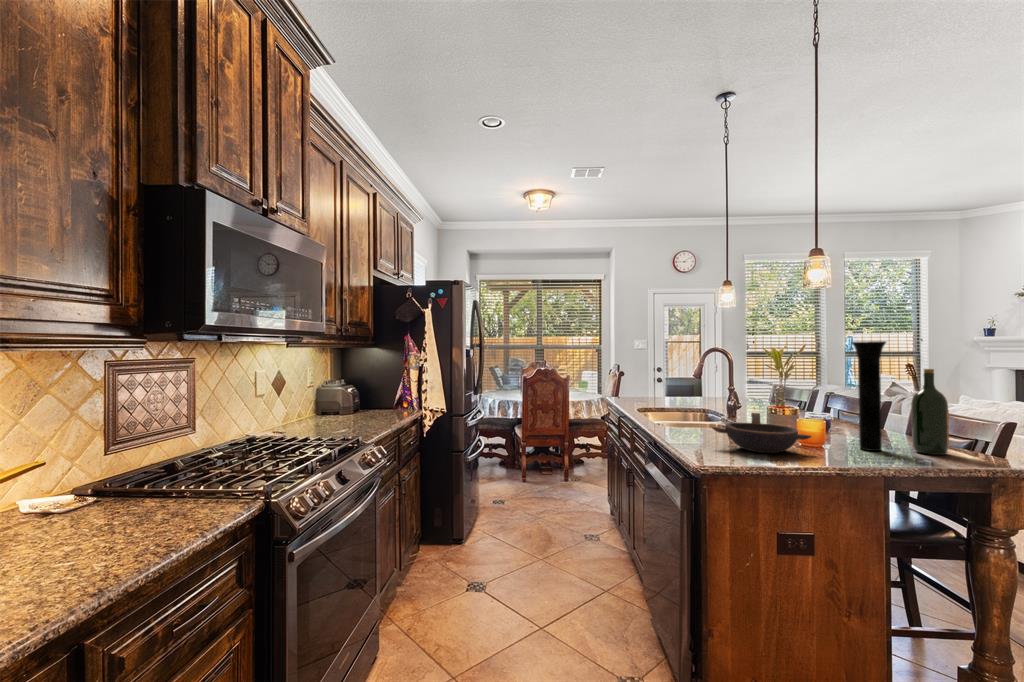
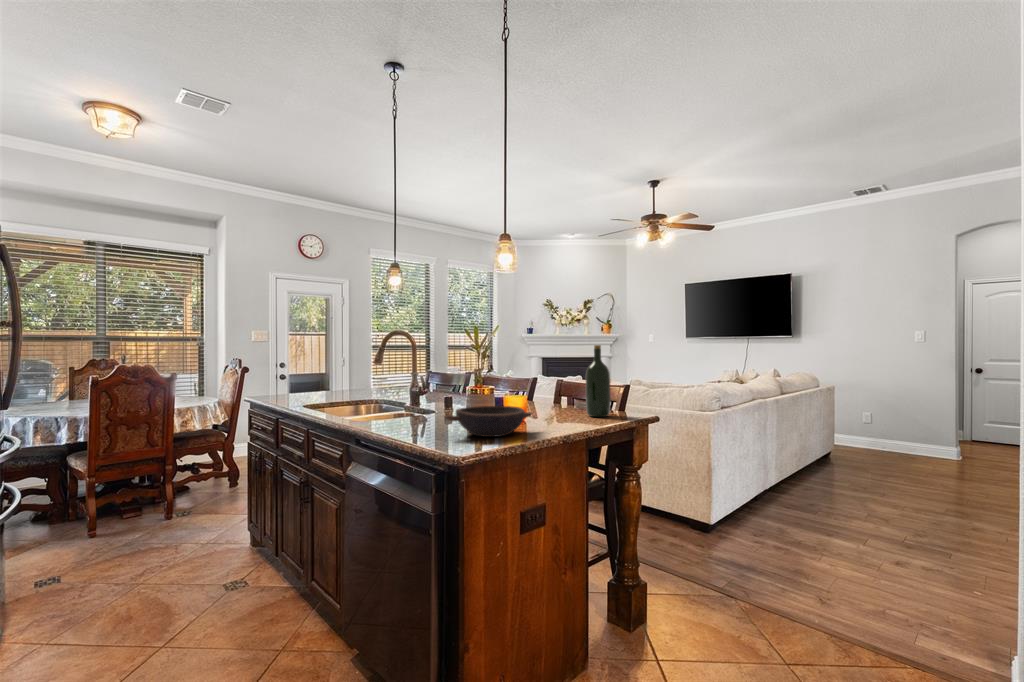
vase: present [852,341,886,451] -> none [548,321,575,421]

